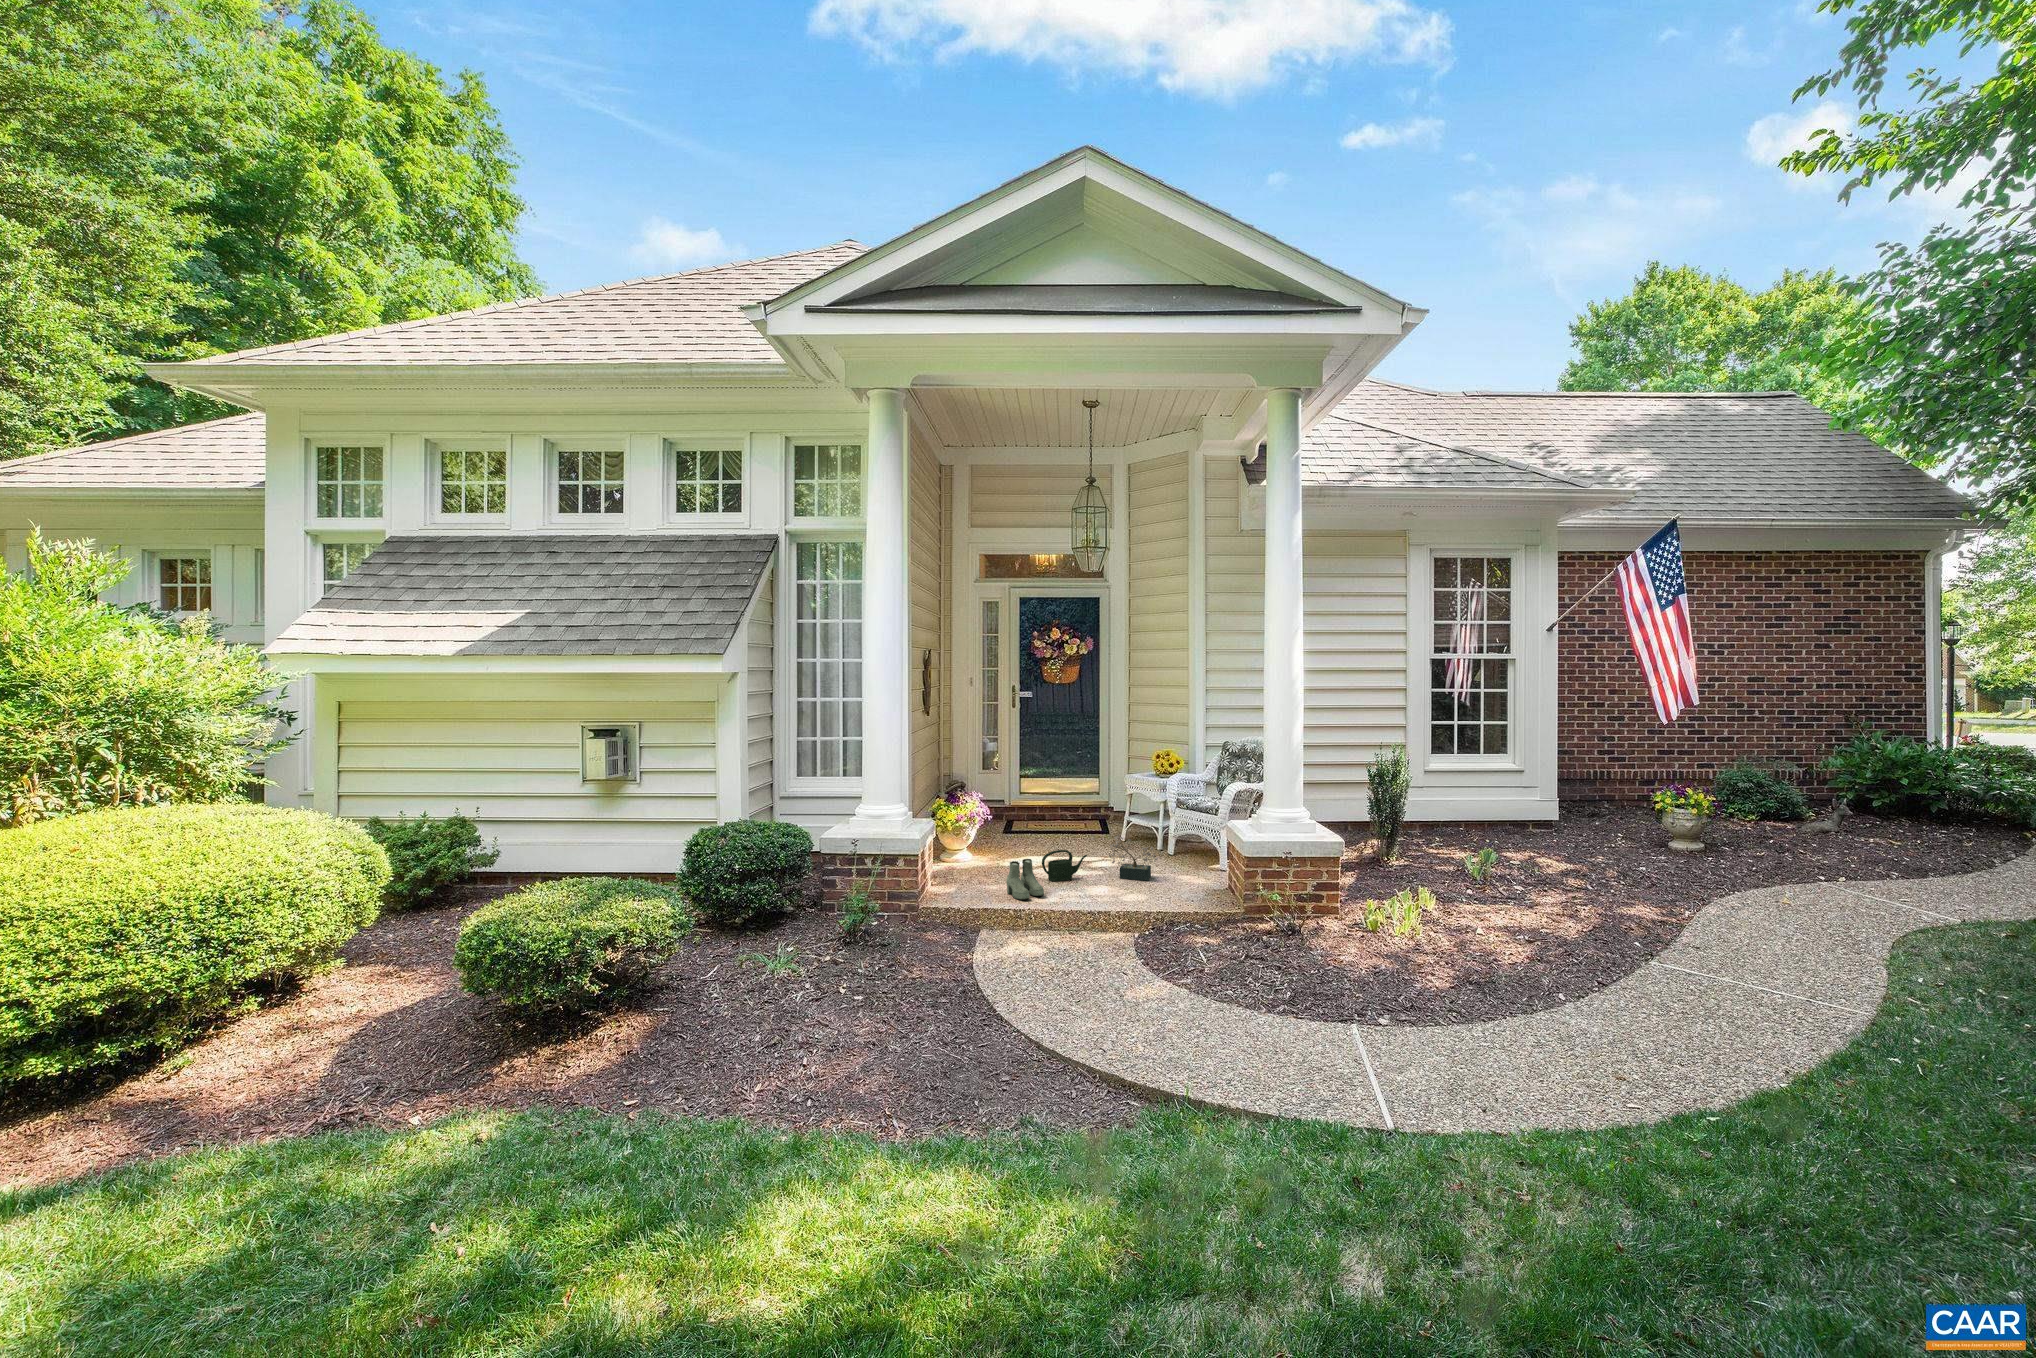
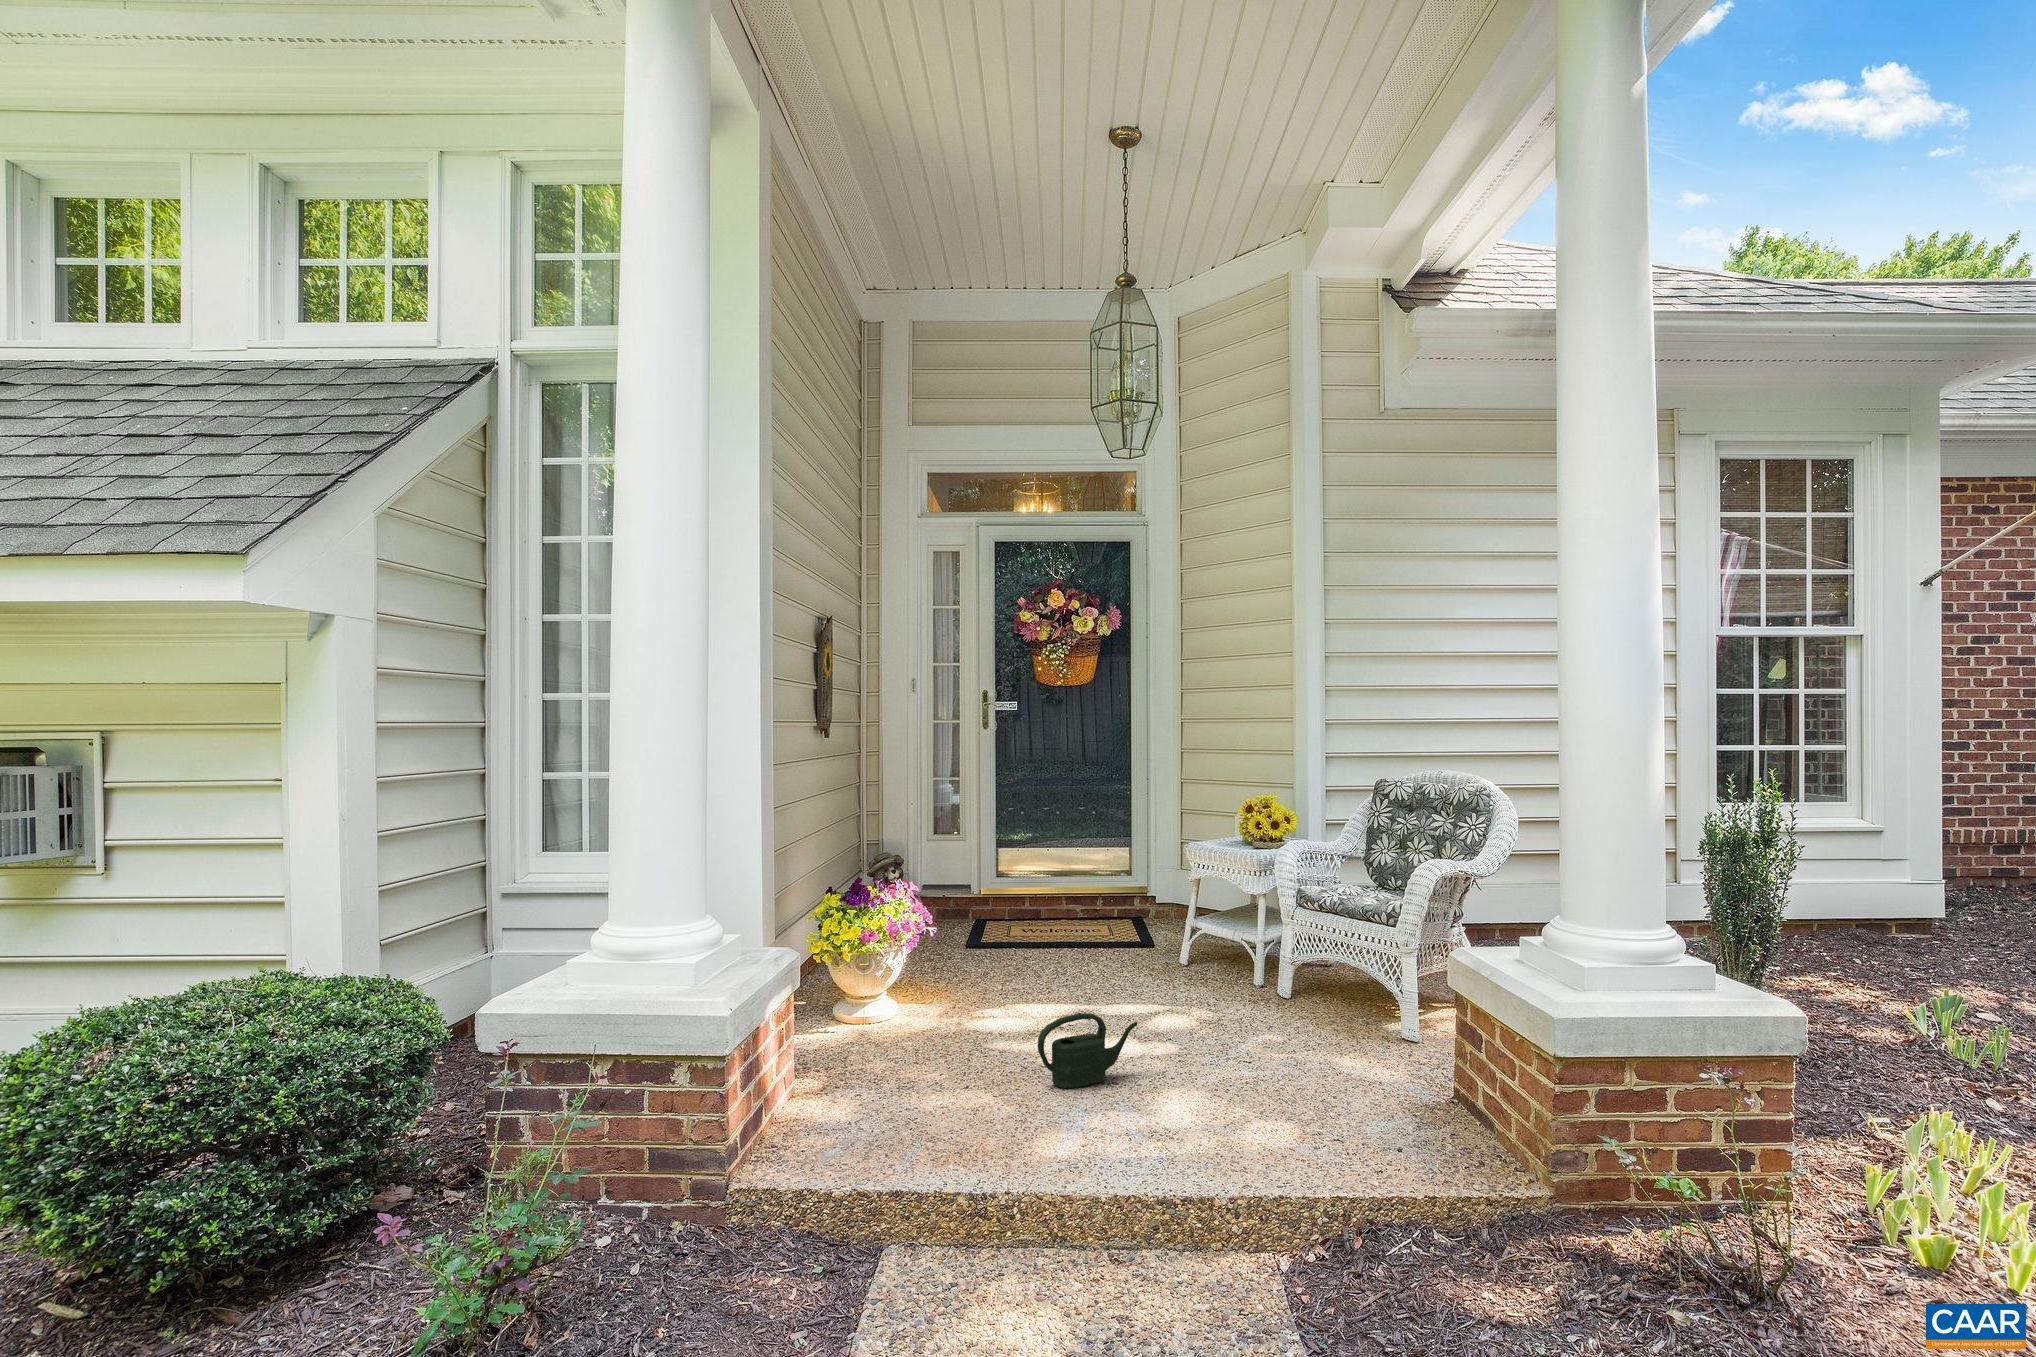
decorative plant: present [1109,835,1158,881] -> none [1183,975,1295,1083]
boots: present [1006,859,1044,900] -> none [954,1046,1044,1161]

